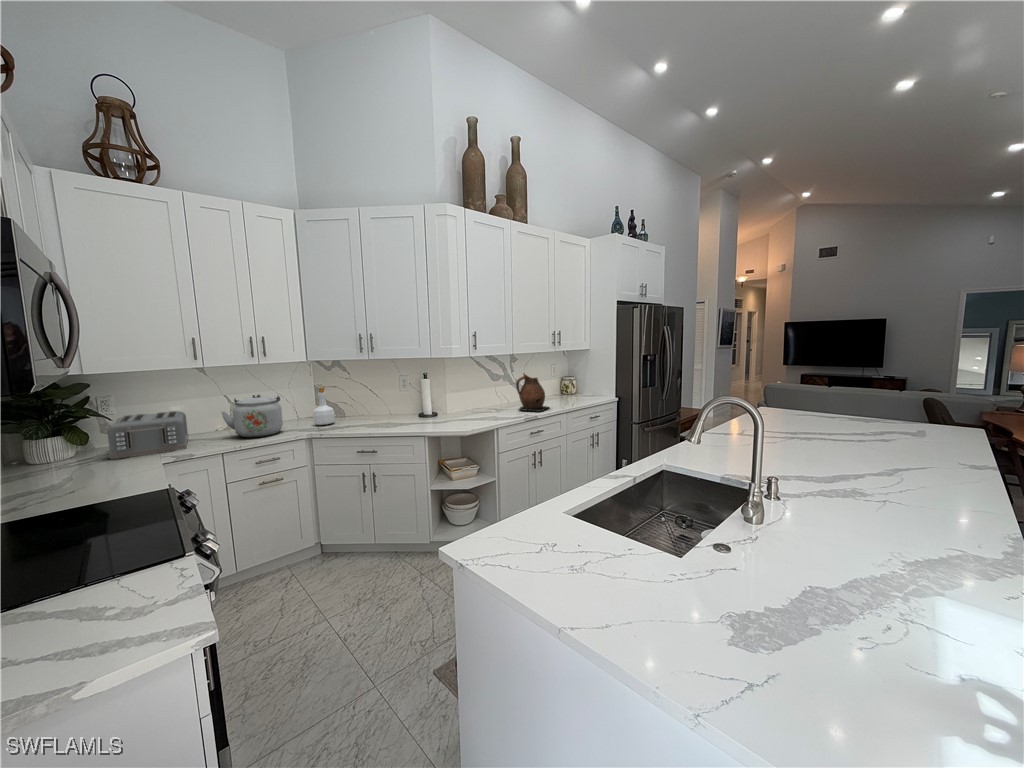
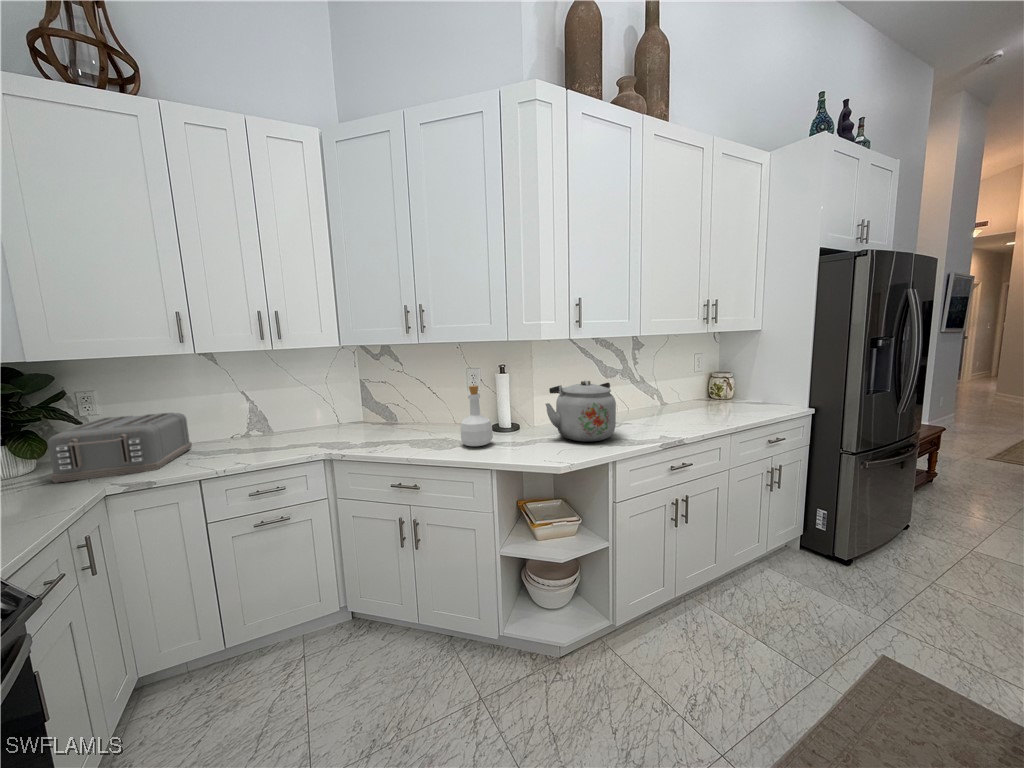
ceramic pitcher: present [516,373,549,412] -> none [644,367,701,432]
bottle: present [313,387,335,425] -> present [460,386,493,446]
kettle: present [221,394,283,437] -> present [545,380,616,442]

